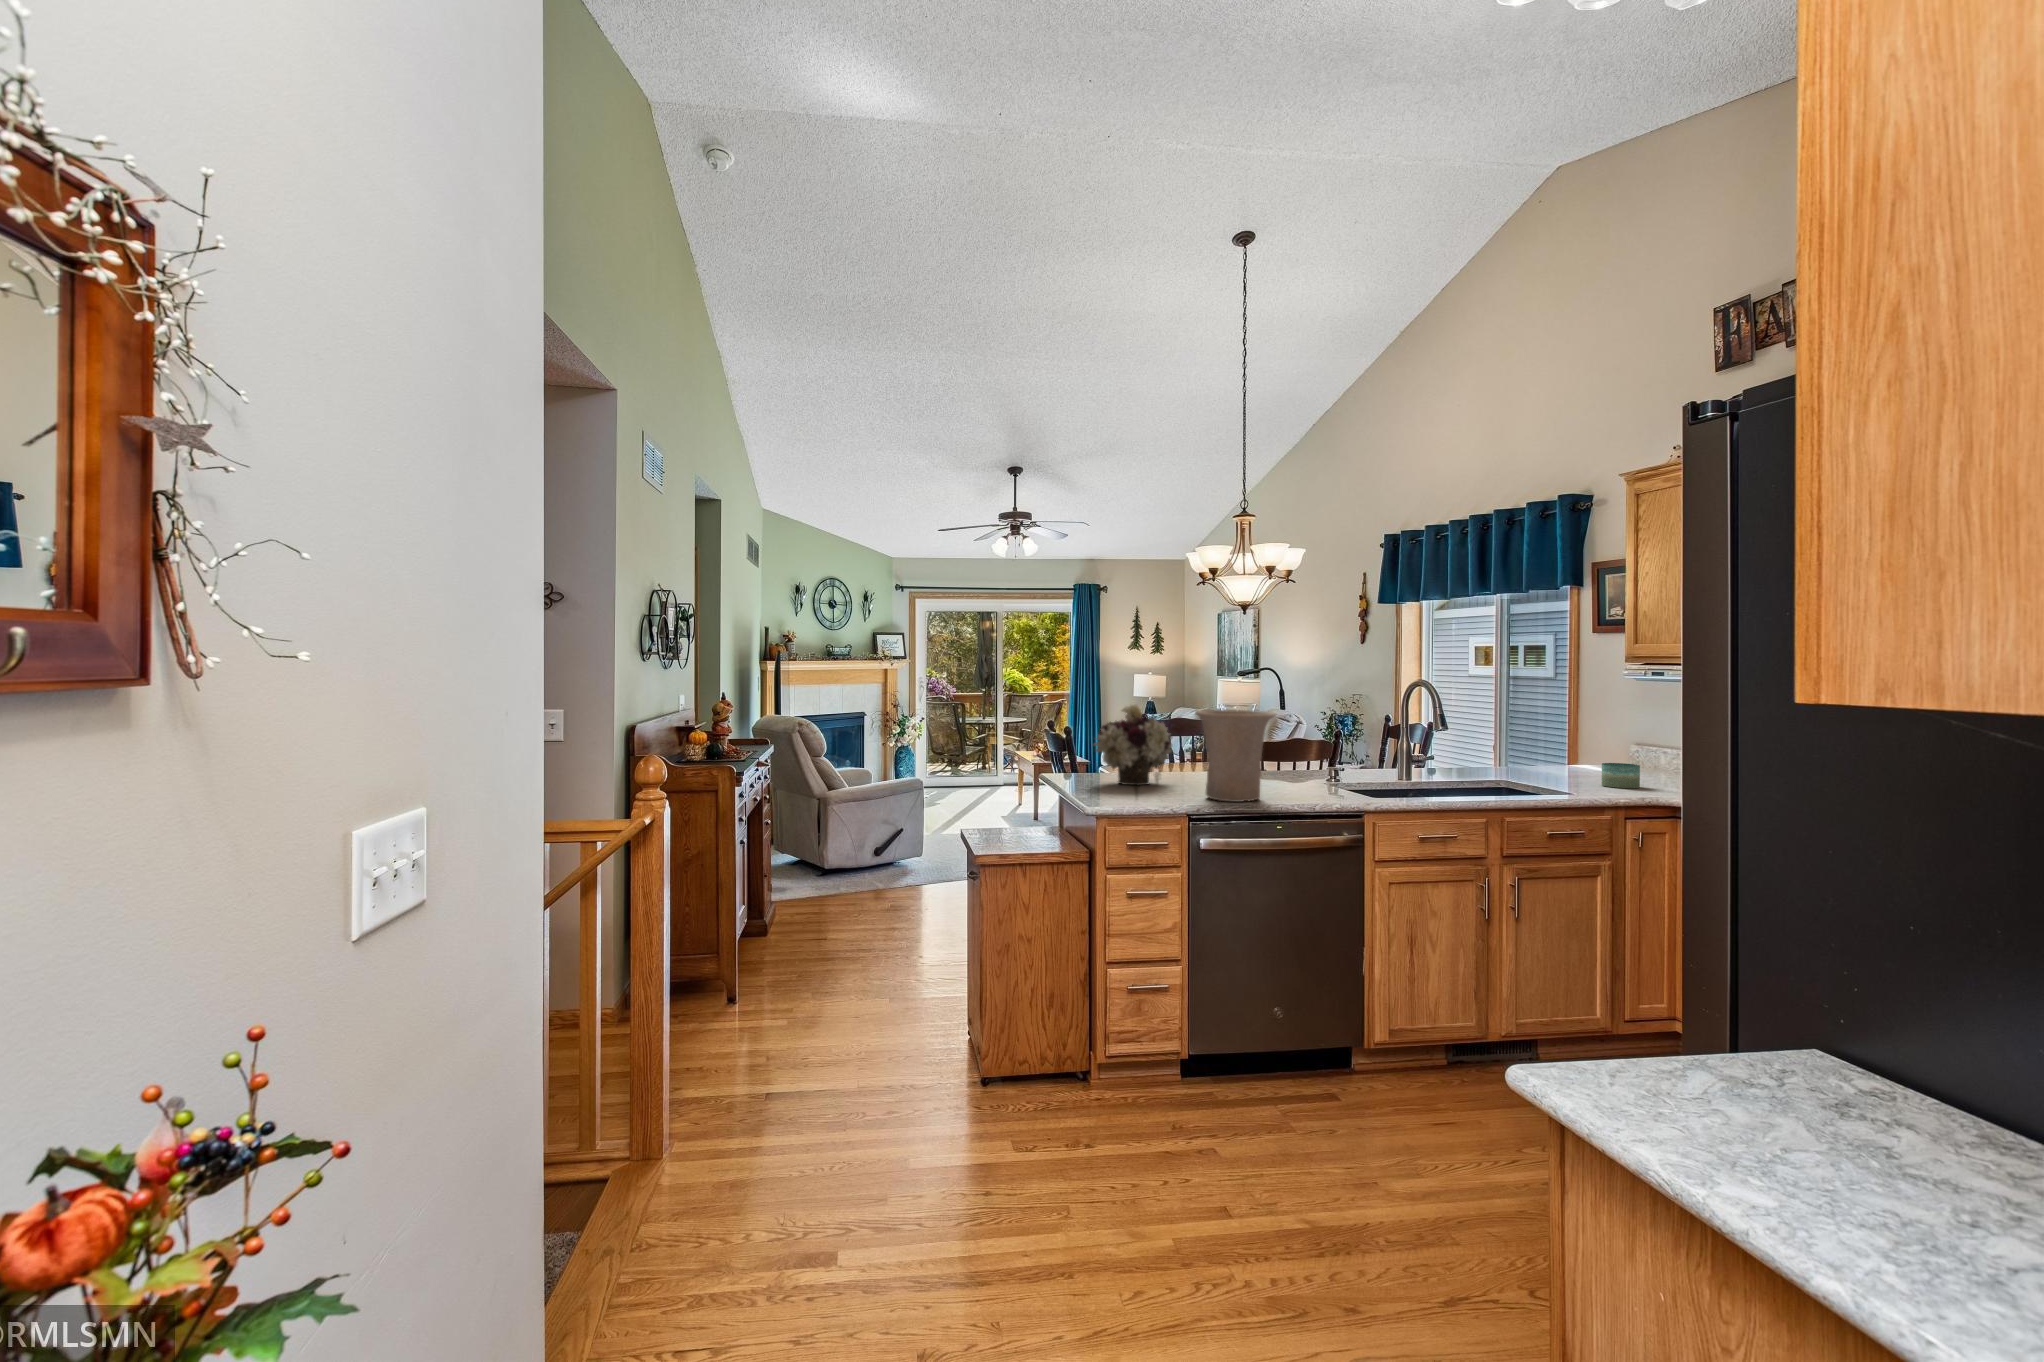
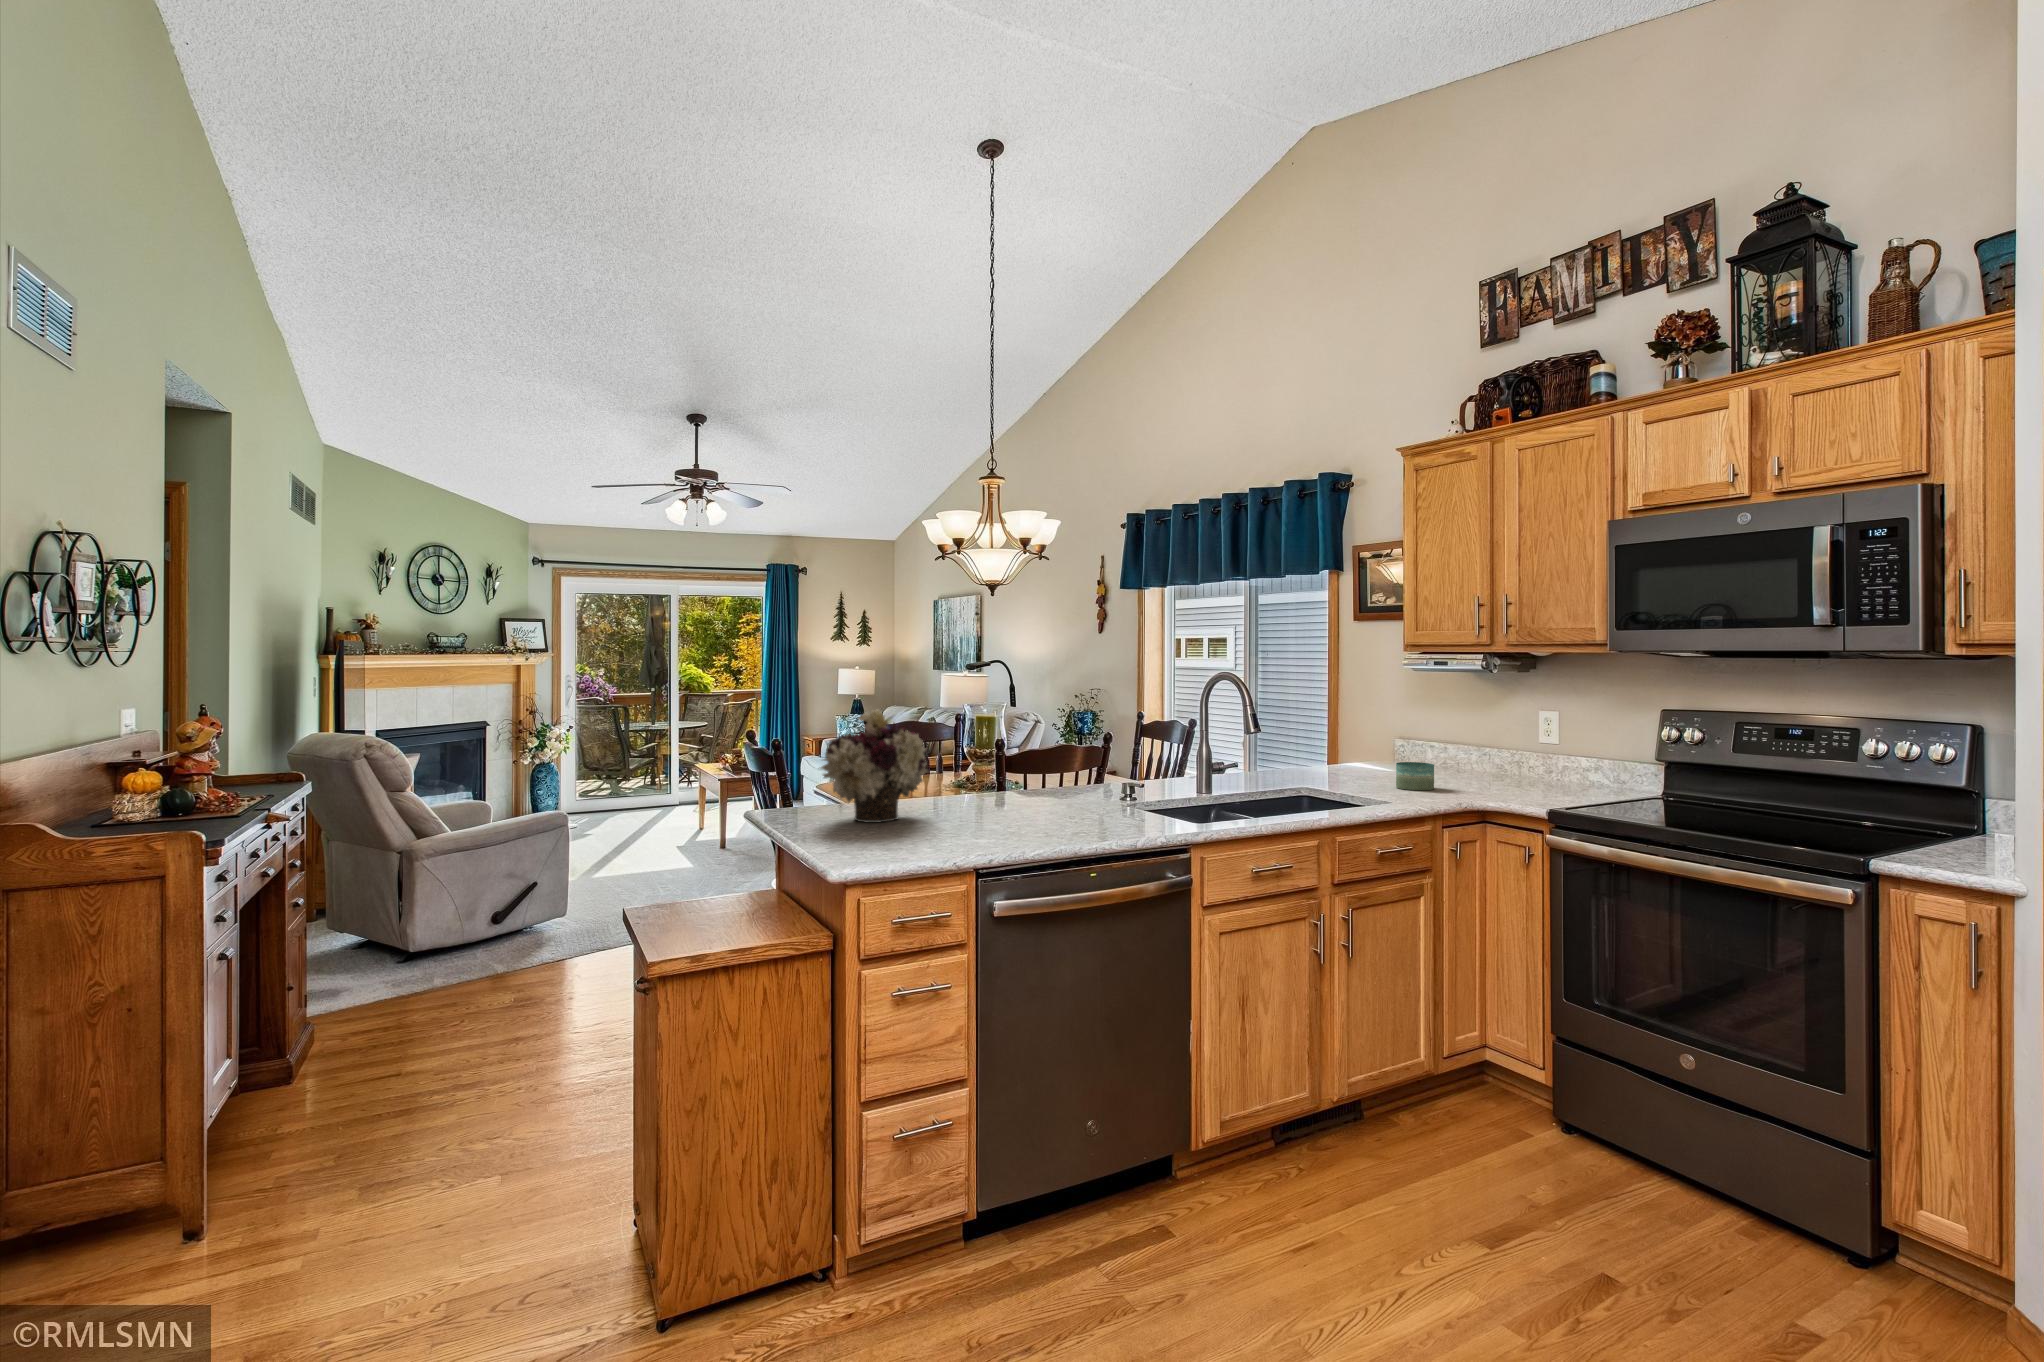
vase: present [1195,709,1276,802] -> none [972,715,1081,844]

